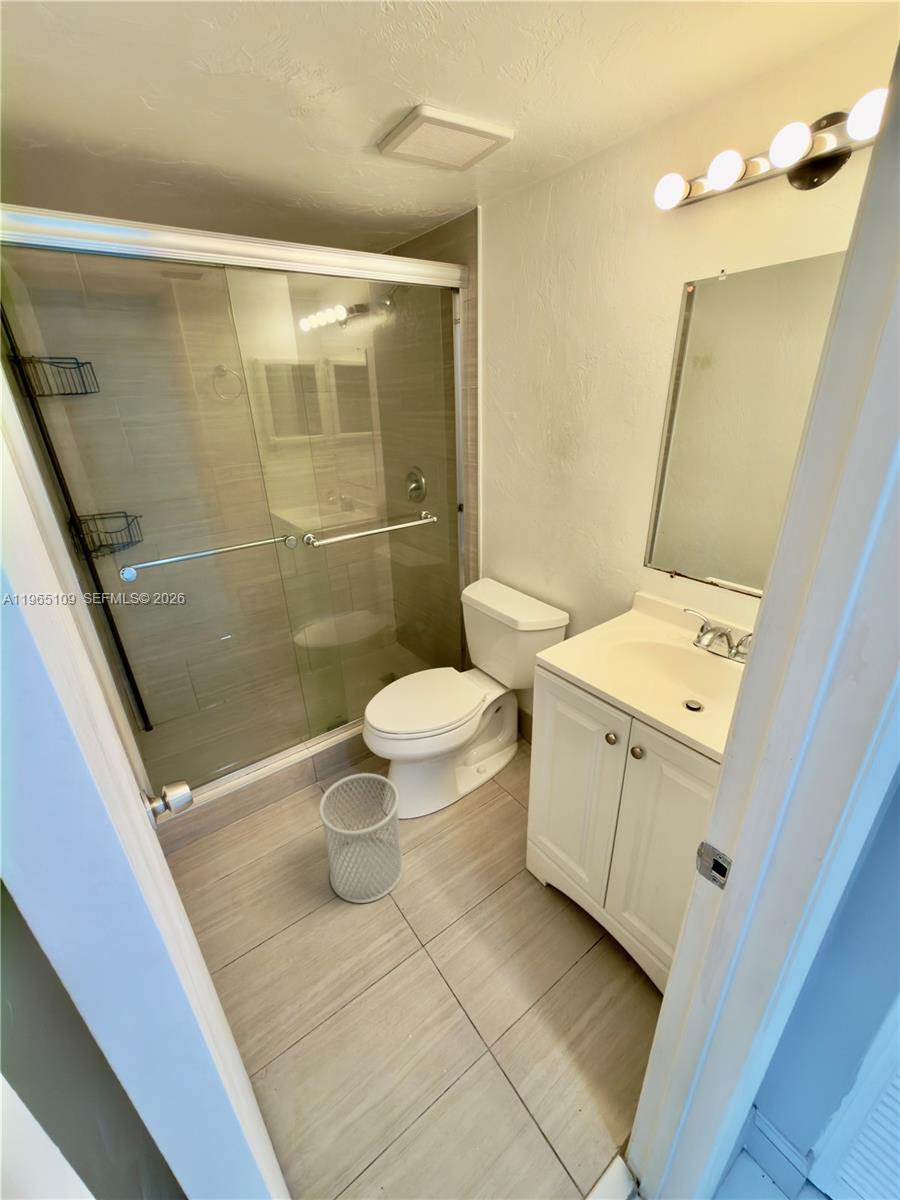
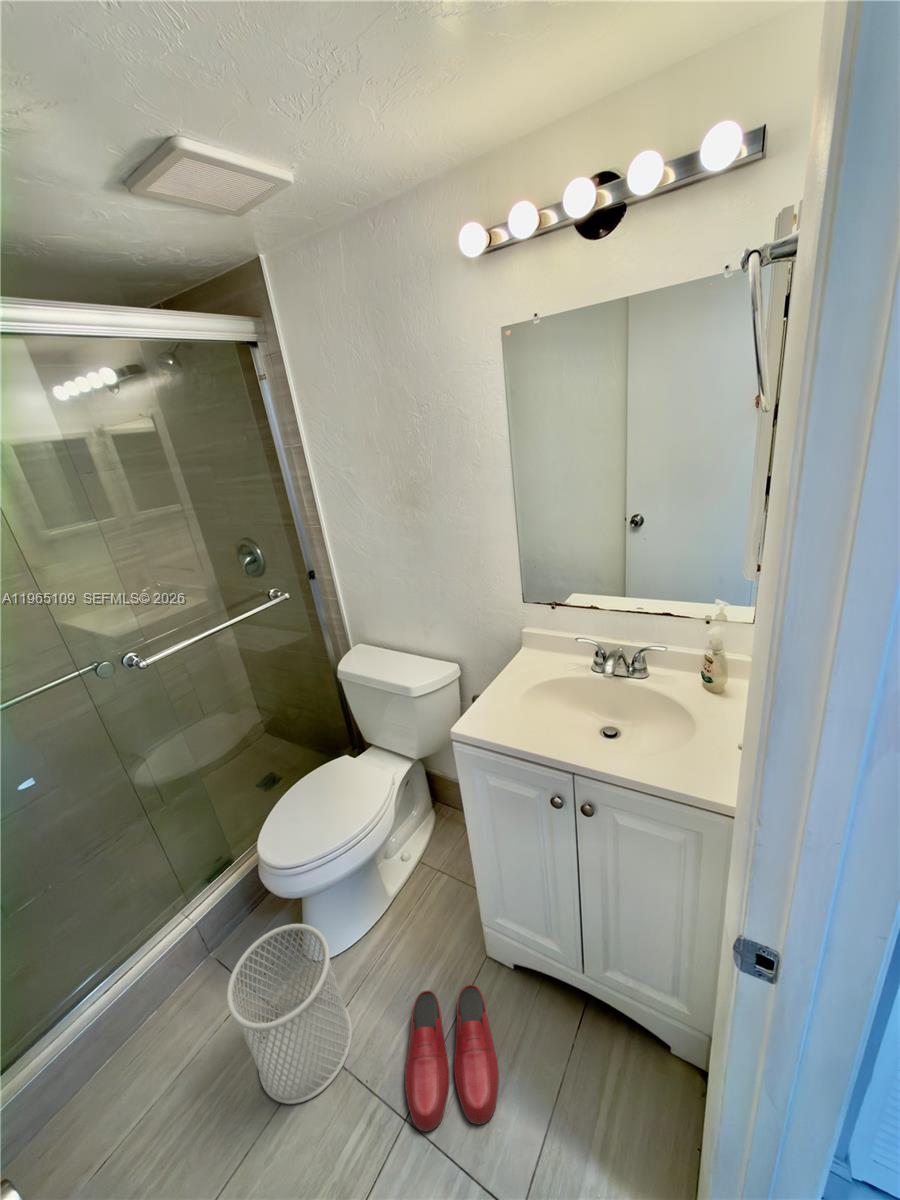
slippers: none [428,869,512,979] -> present [405,985,499,1131]

